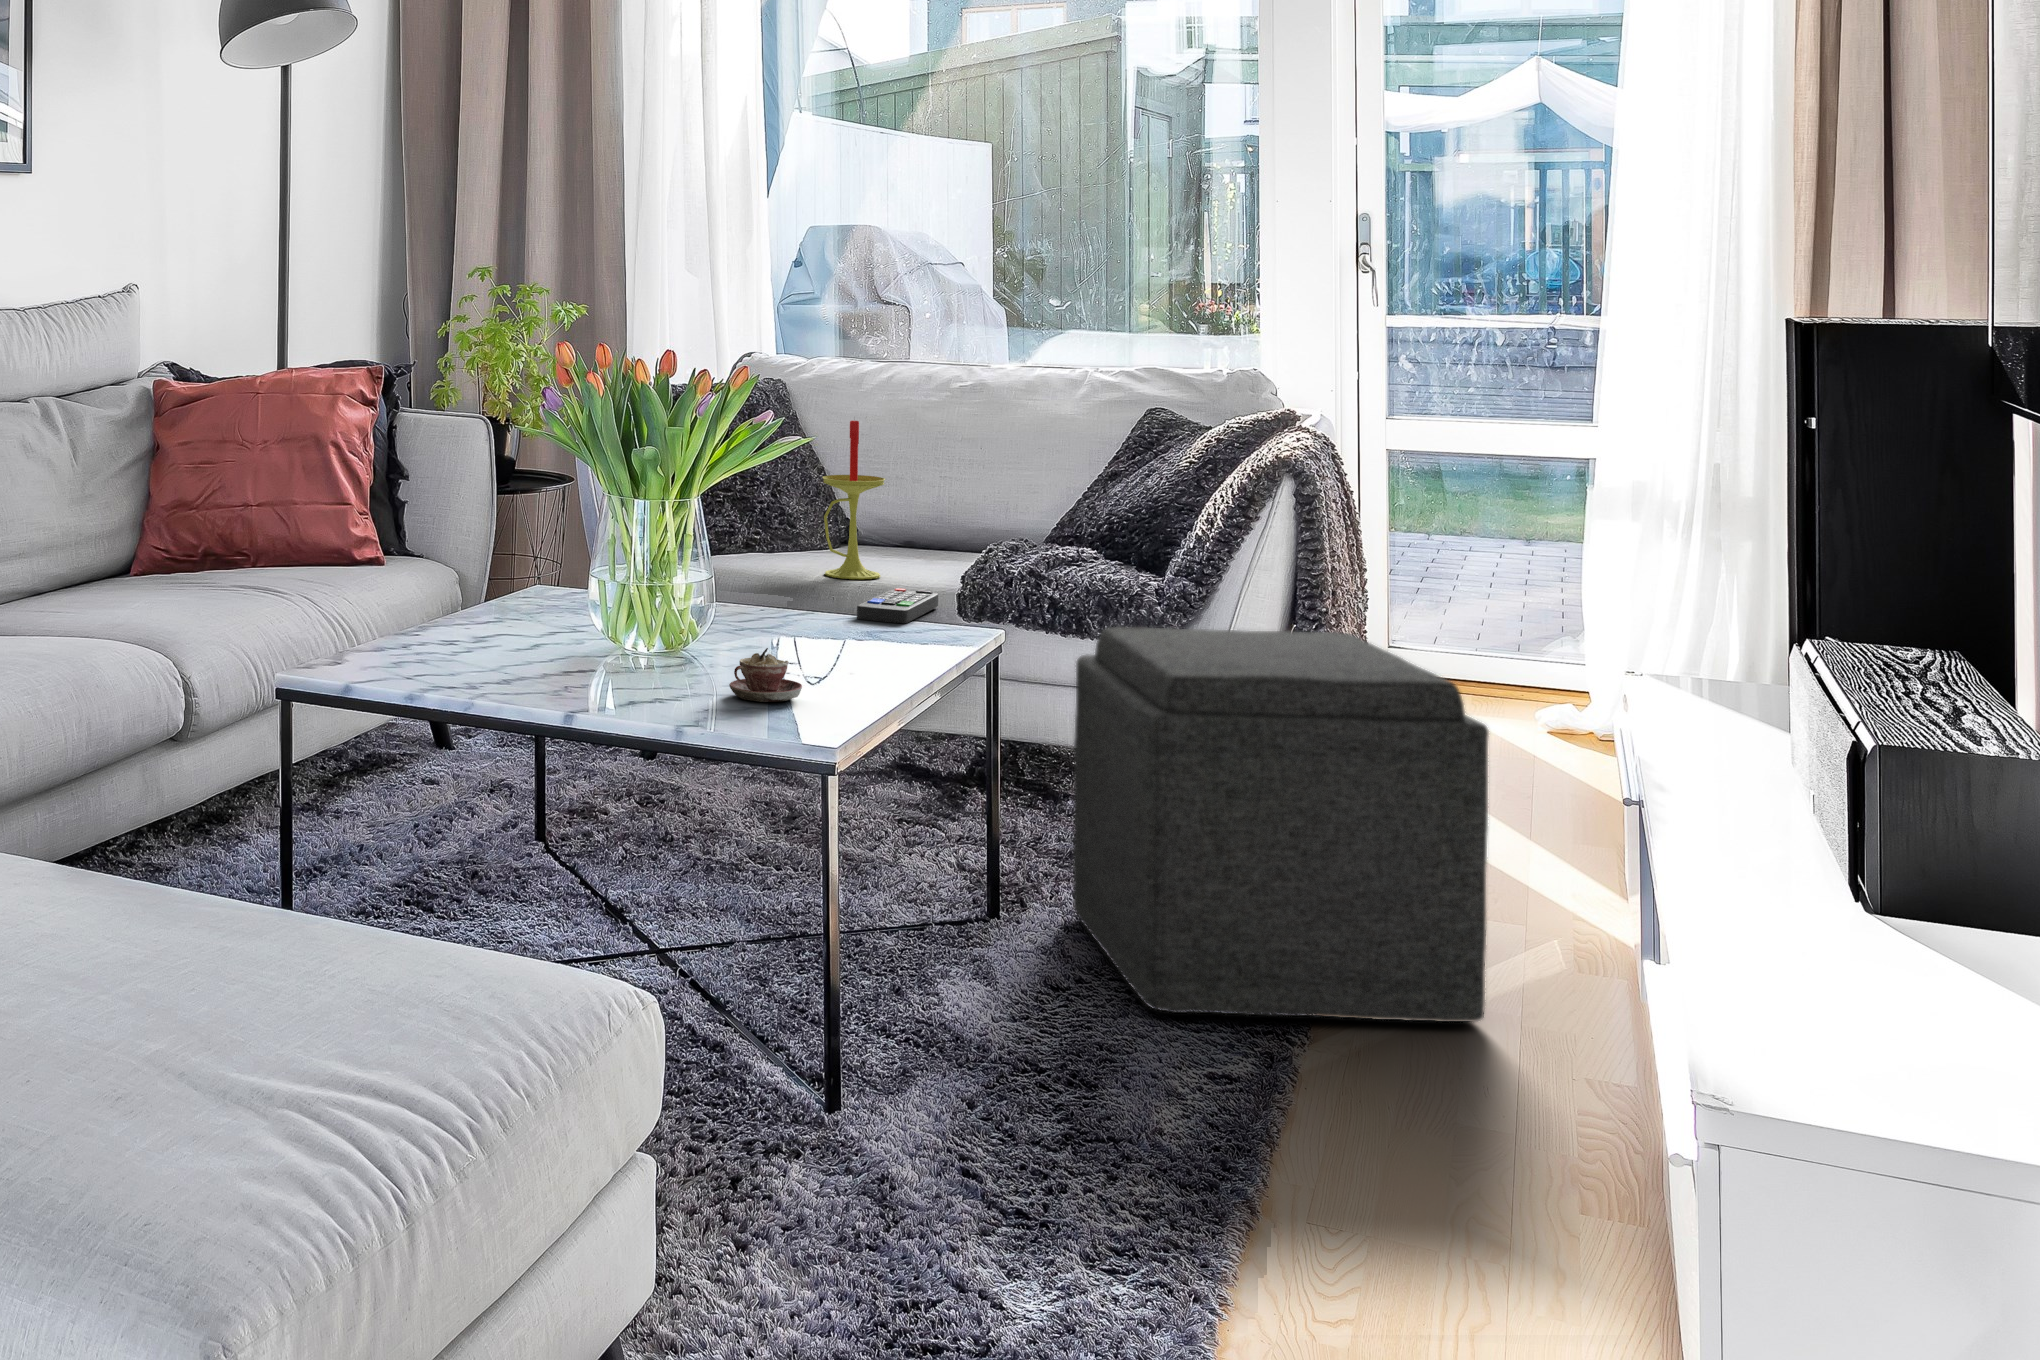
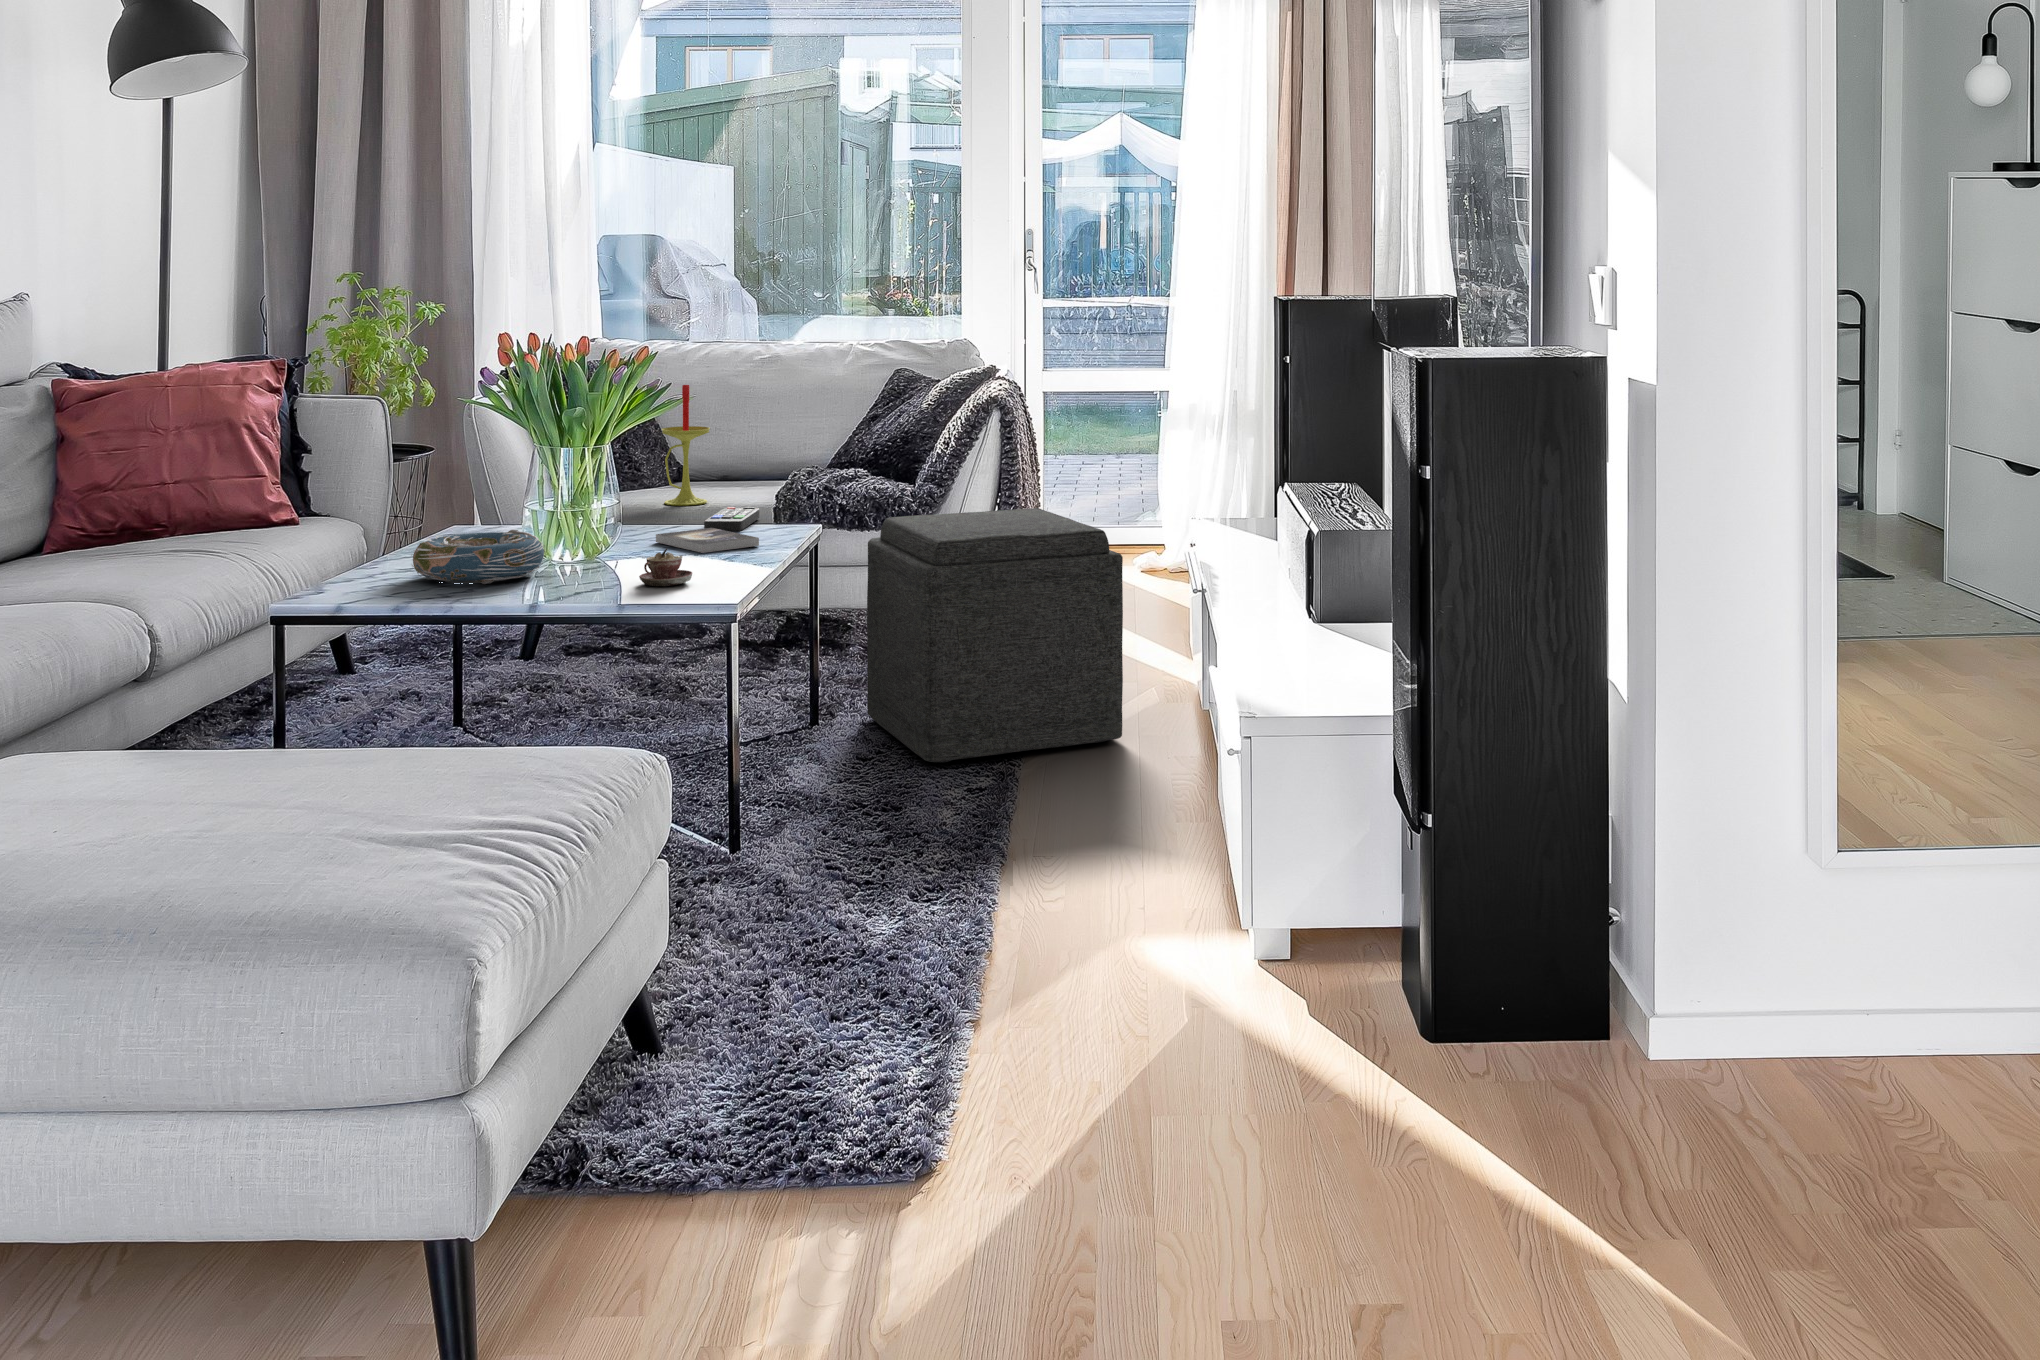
decorative bowl: none [455,598,621,672] -> present [412,530,545,584]
book: none [785,617,919,653] -> present [656,528,759,553]

